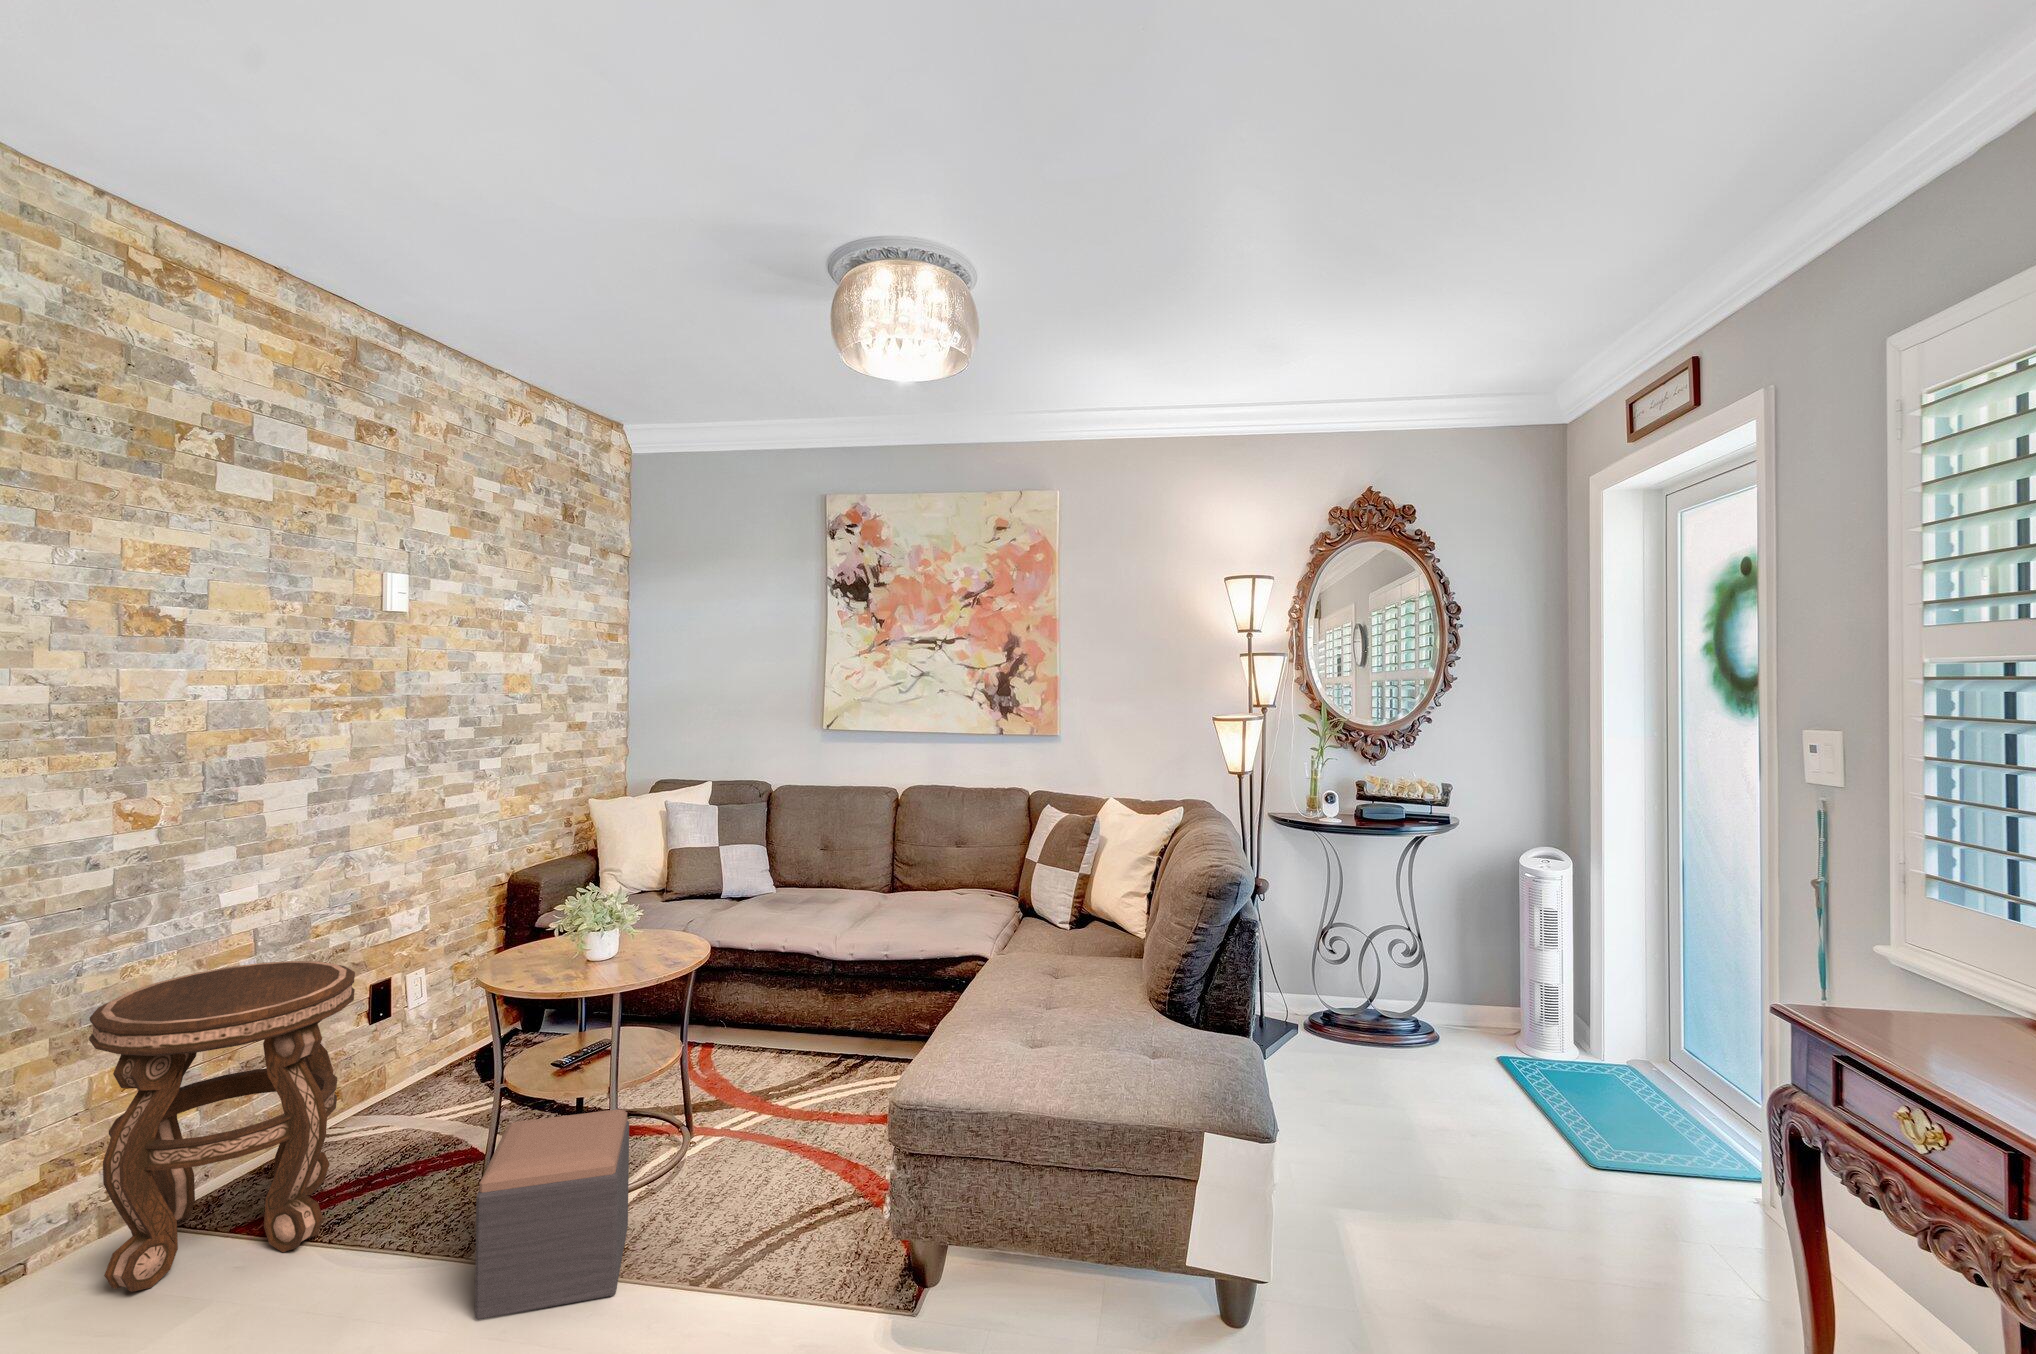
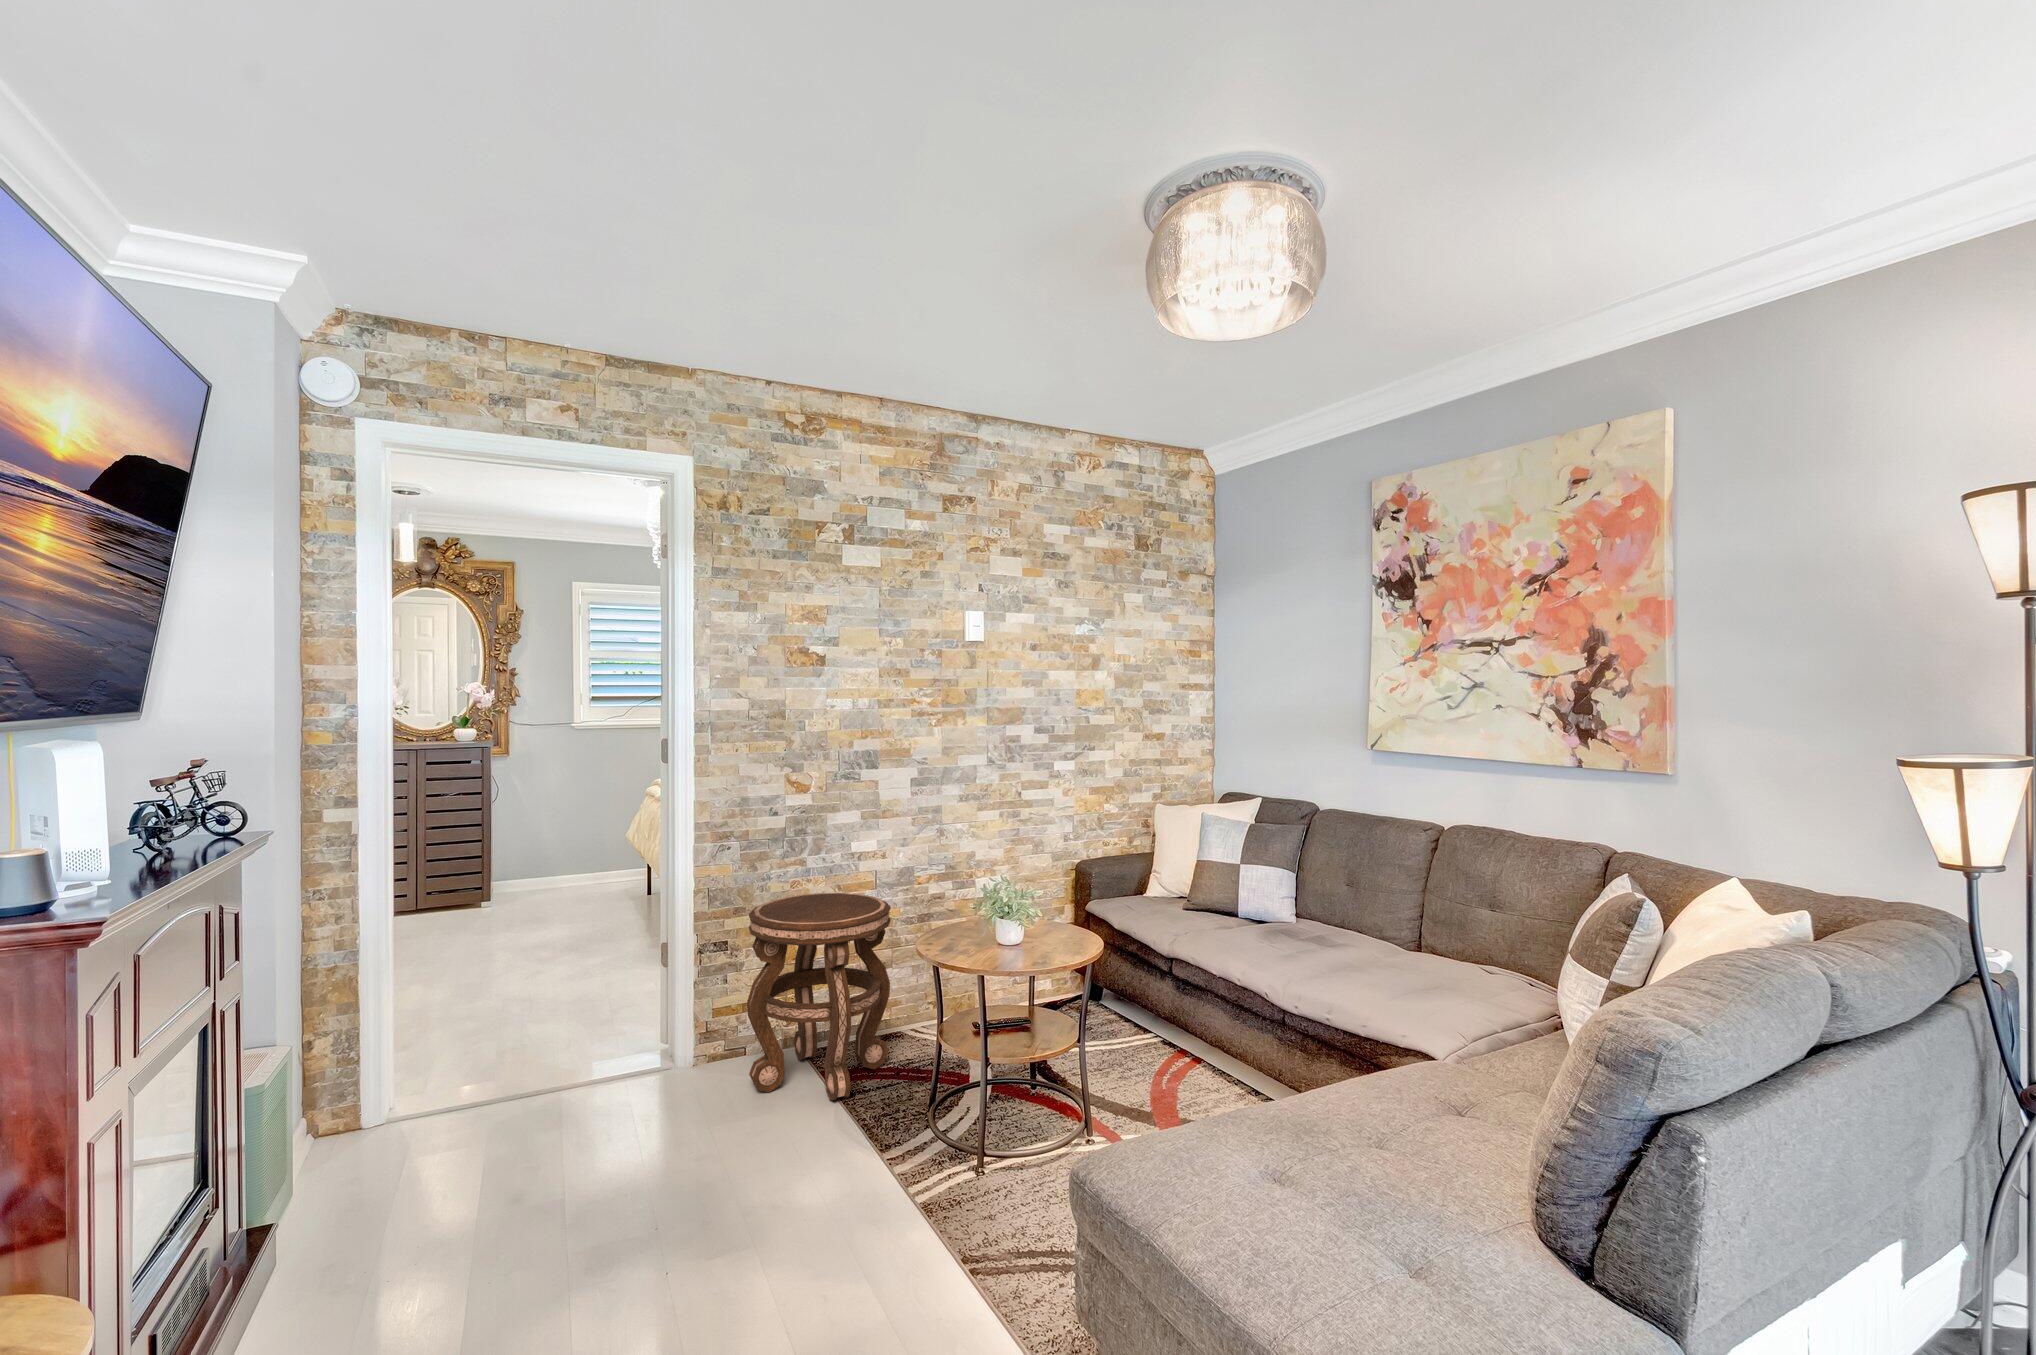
footstool: present [475,1109,629,1320] -> none [860,1057,1000,1231]

